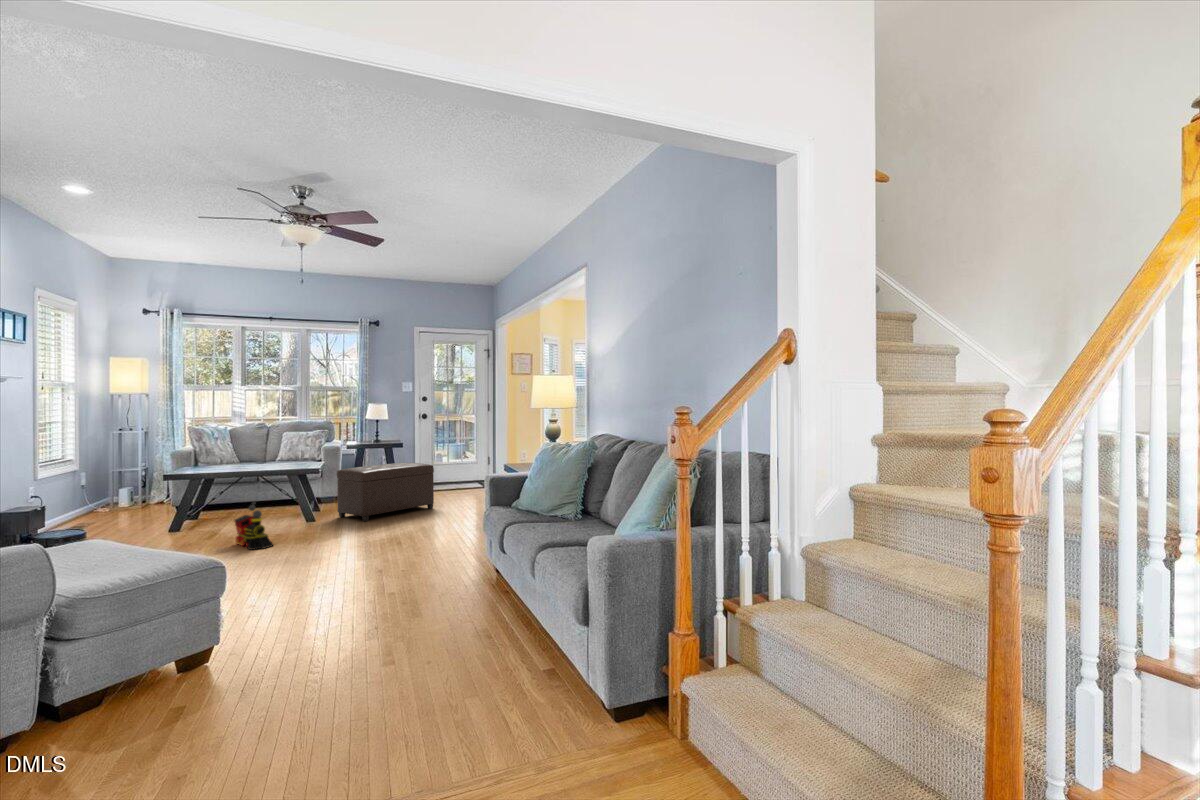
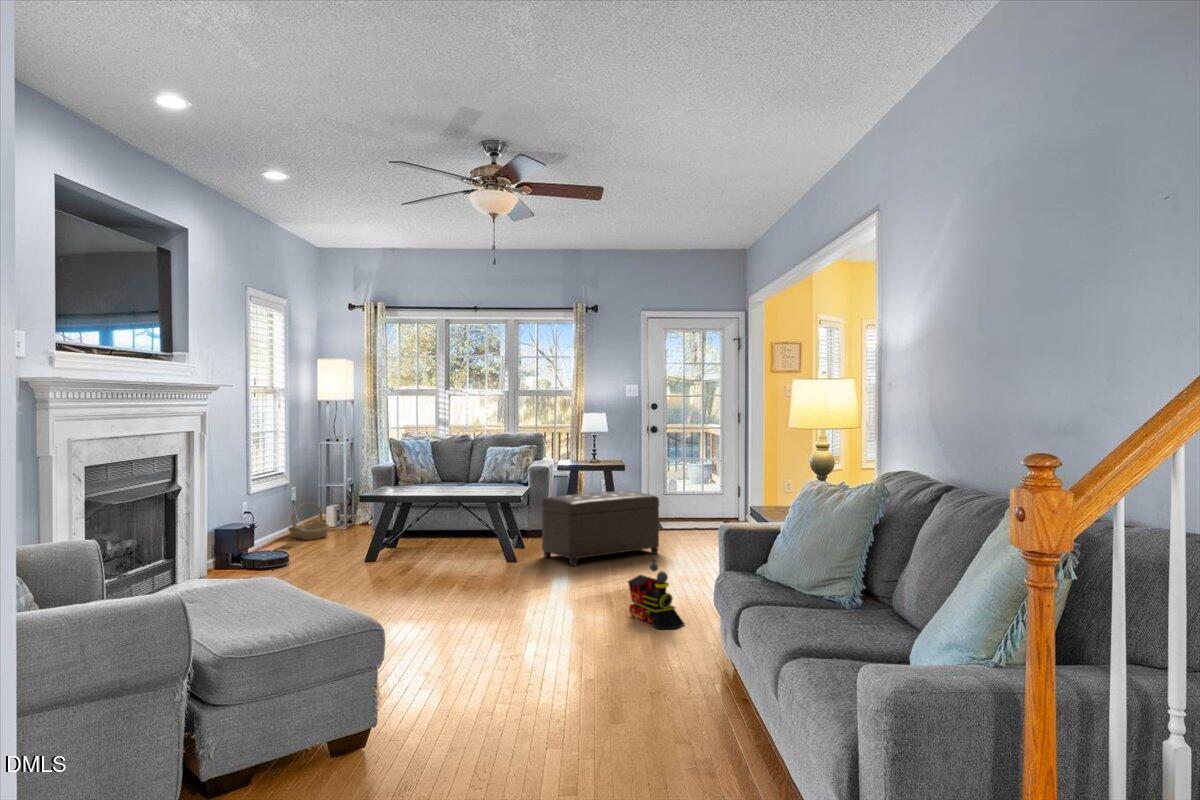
basket: none [79,486,126,520] -> present [288,503,330,540]
toy train: present [235,502,273,550] -> present [628,558,684,629]

